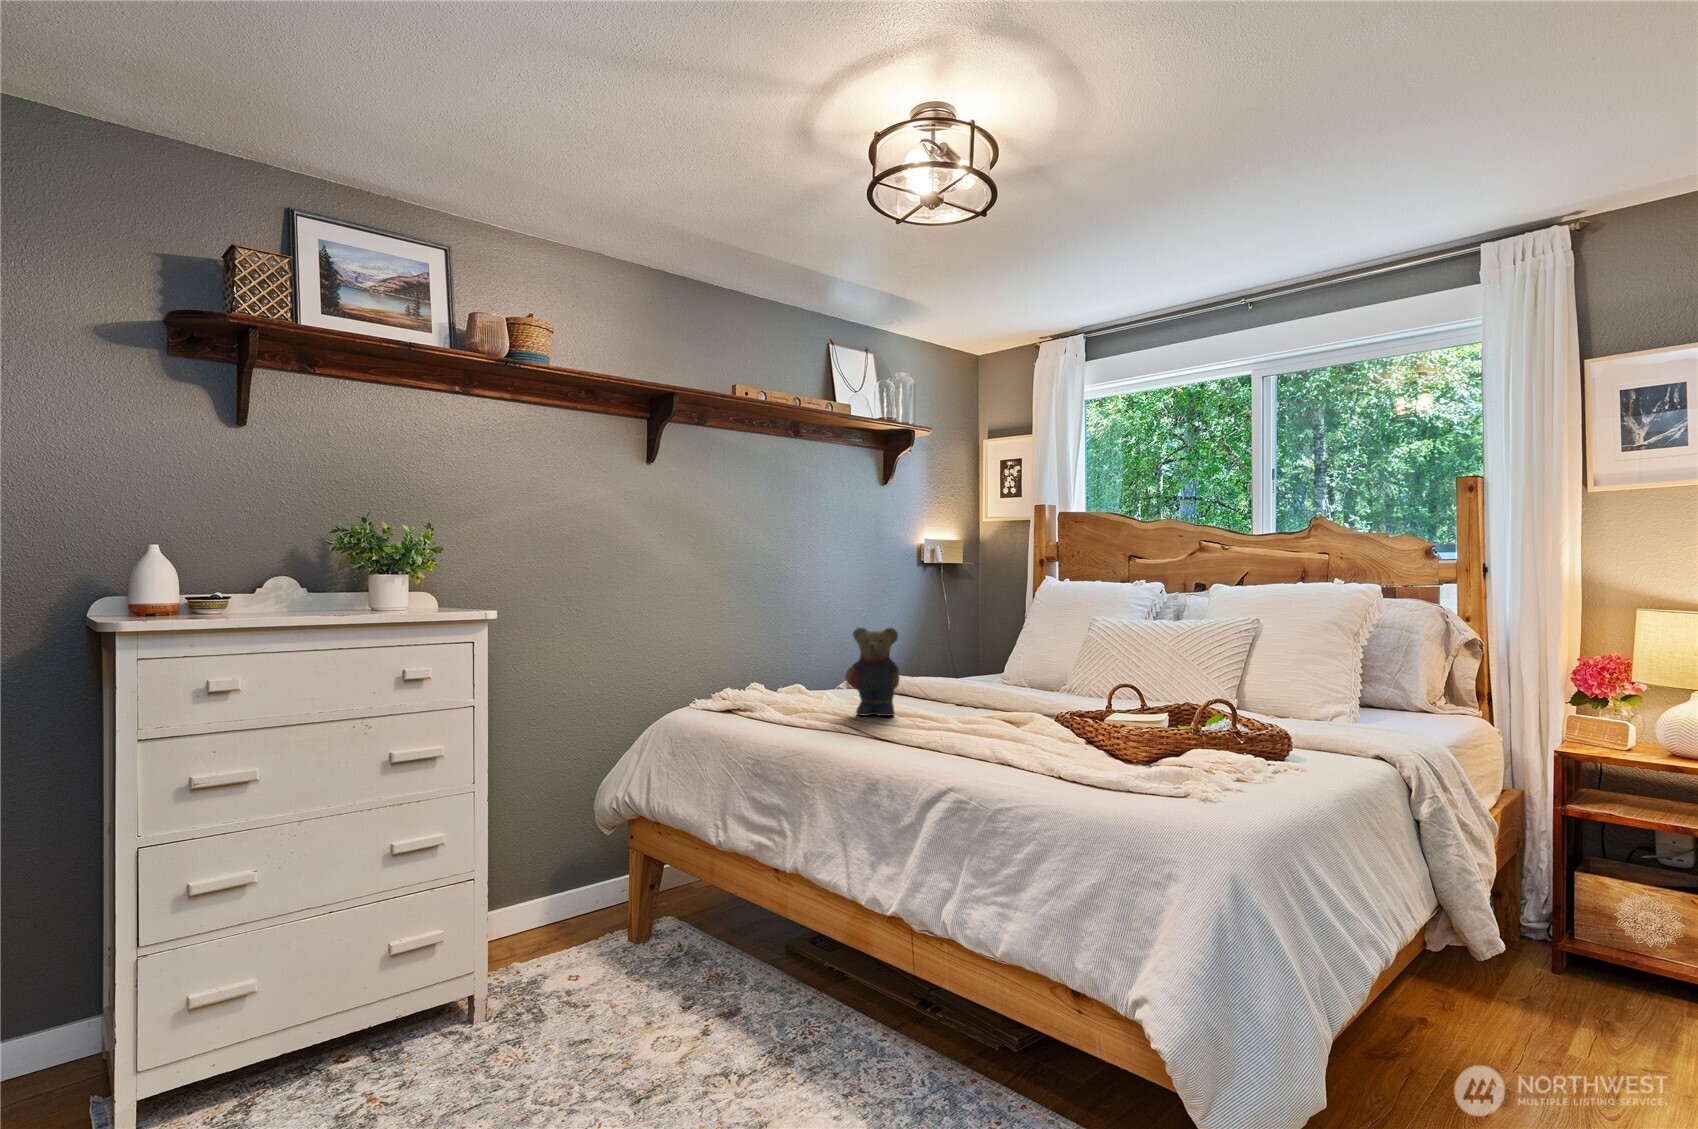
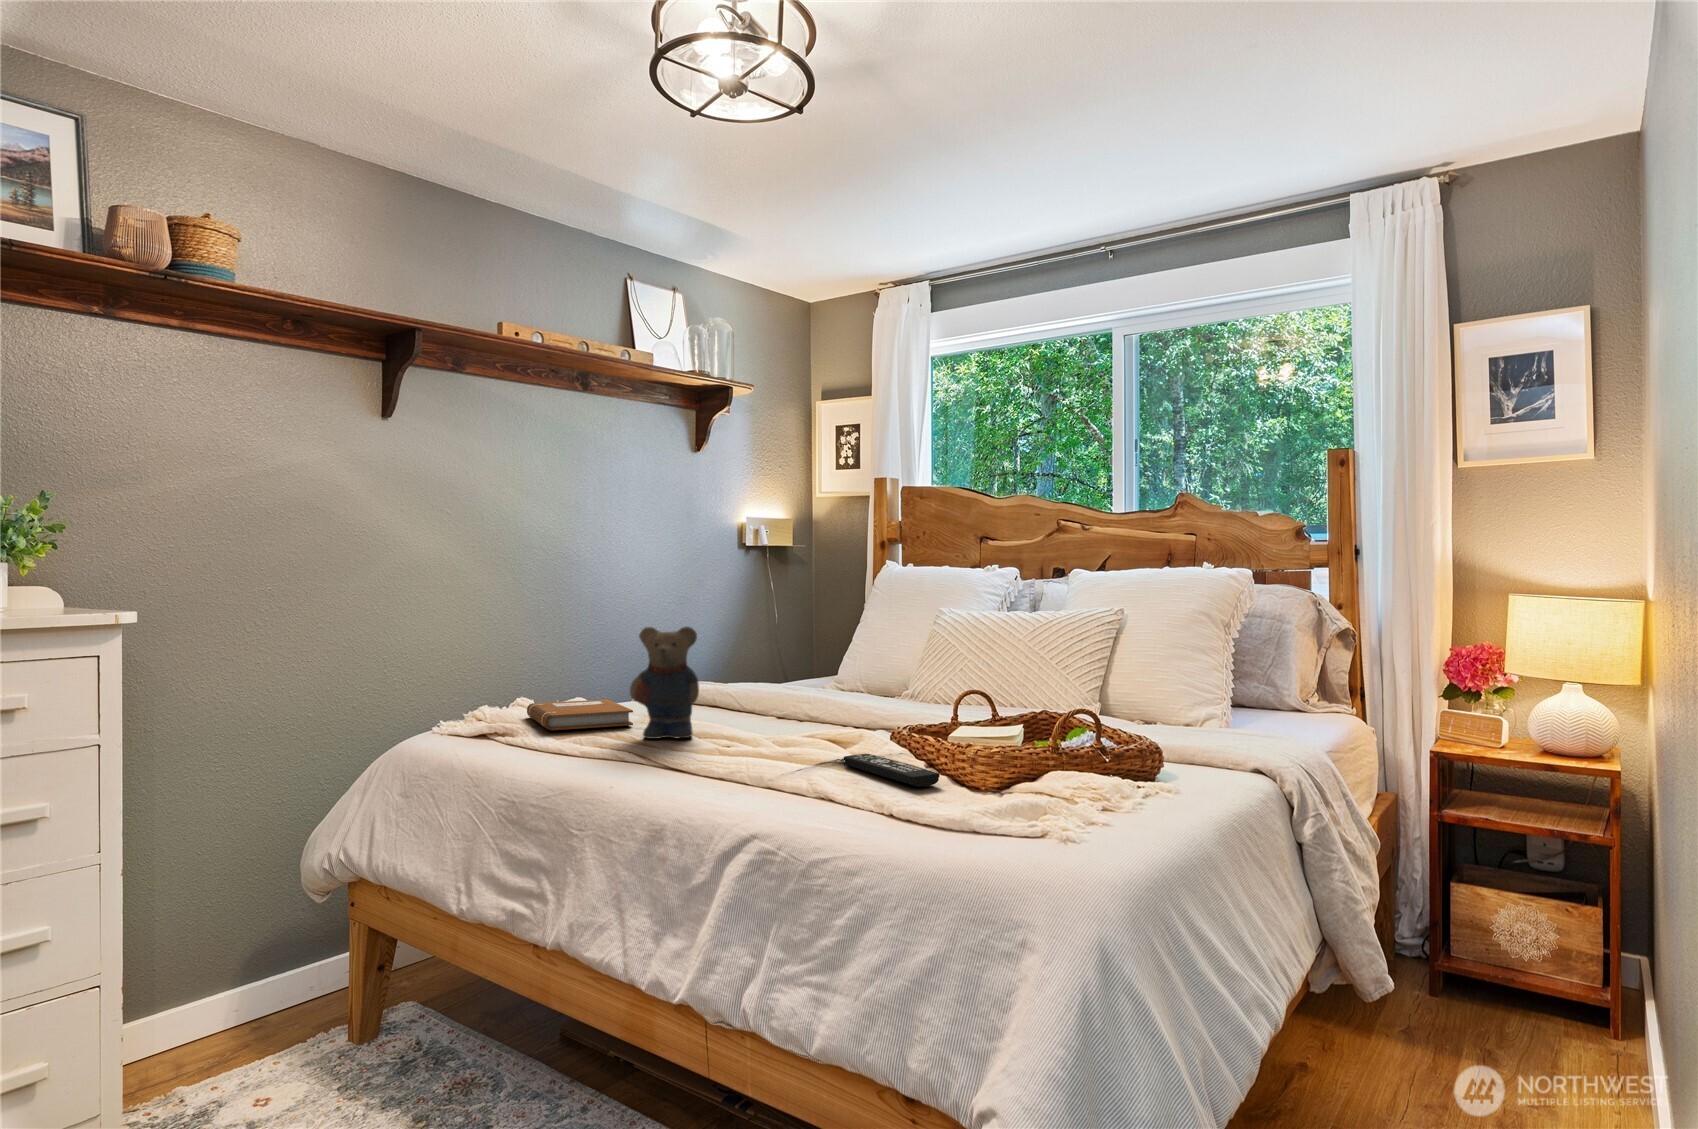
notebook: none [762,685,846,707] -> present [527,699,633,730]
remote control: none [1018,732,1098,758] -> present [844,754,940,786]

